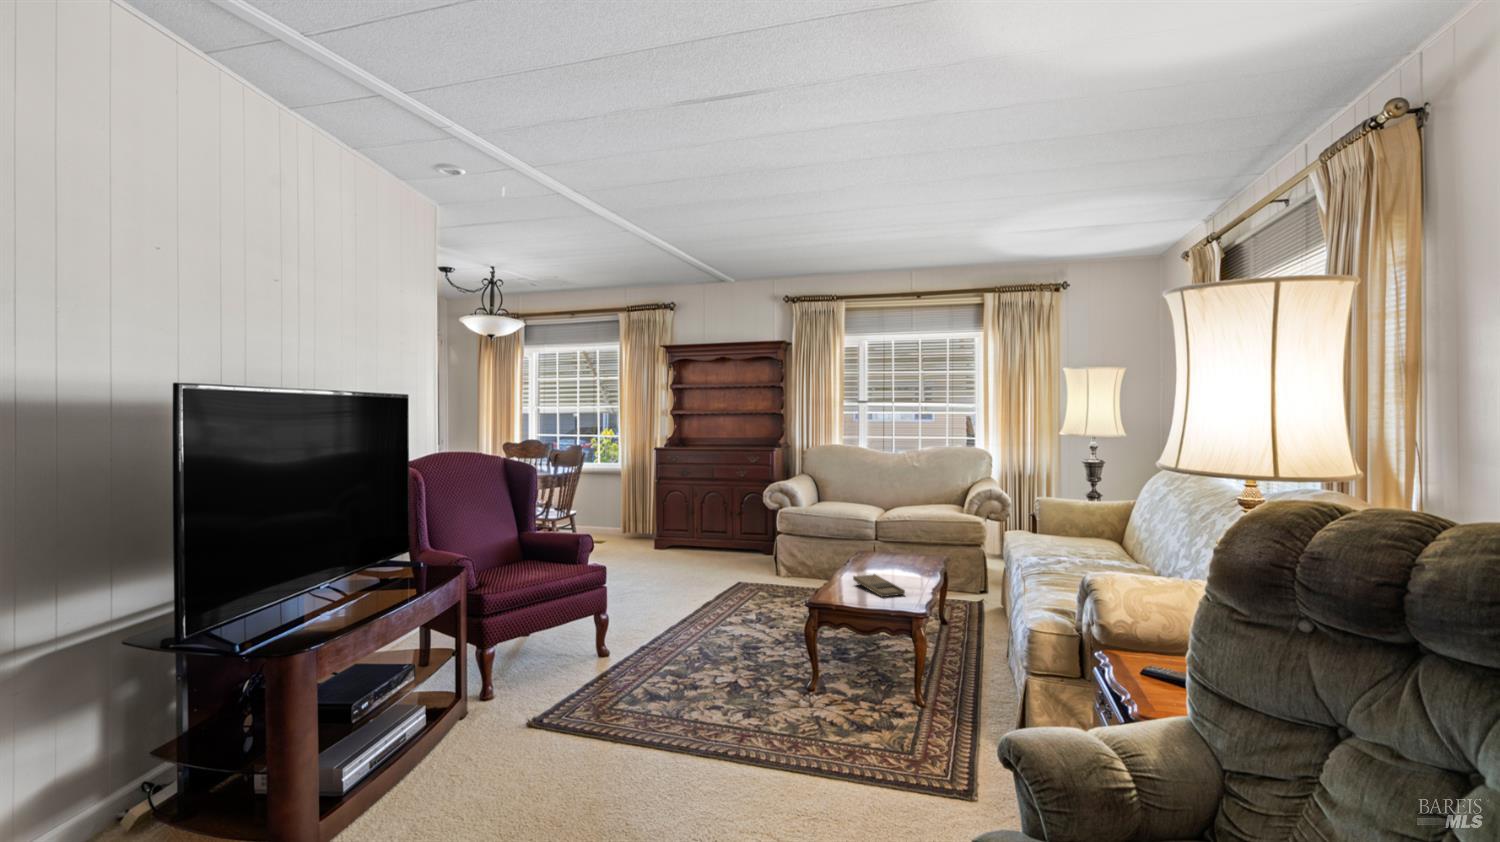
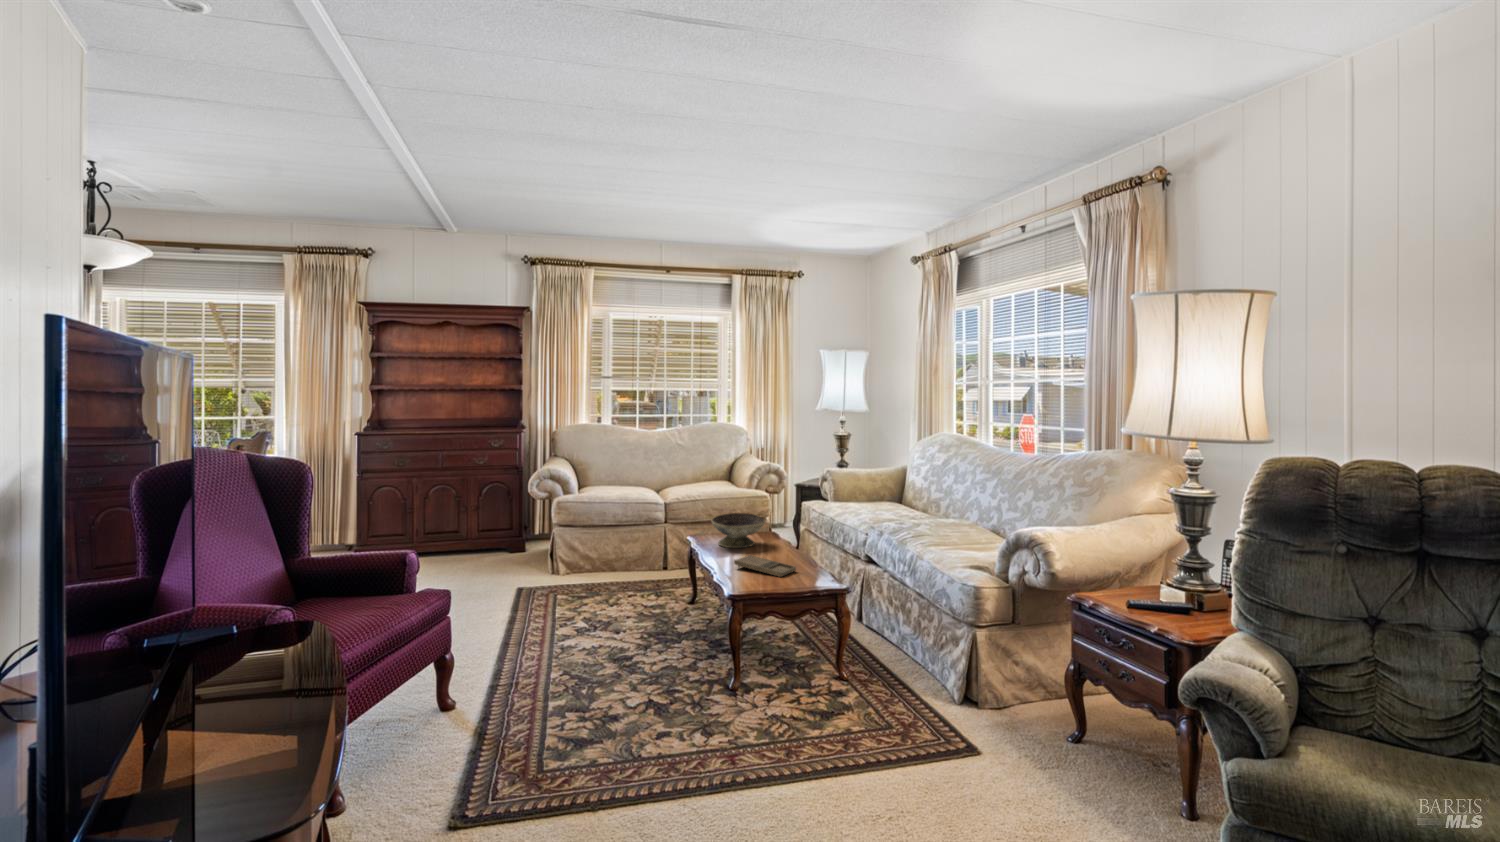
decorative bowl: none [867,535,921,570] -> present [712,513,765,548]

